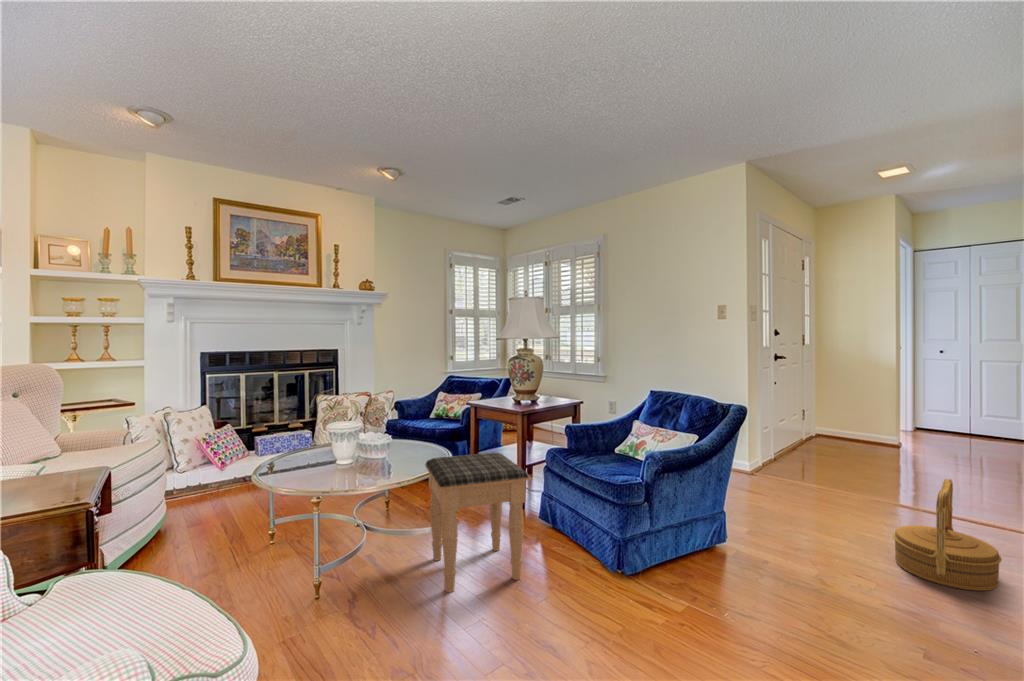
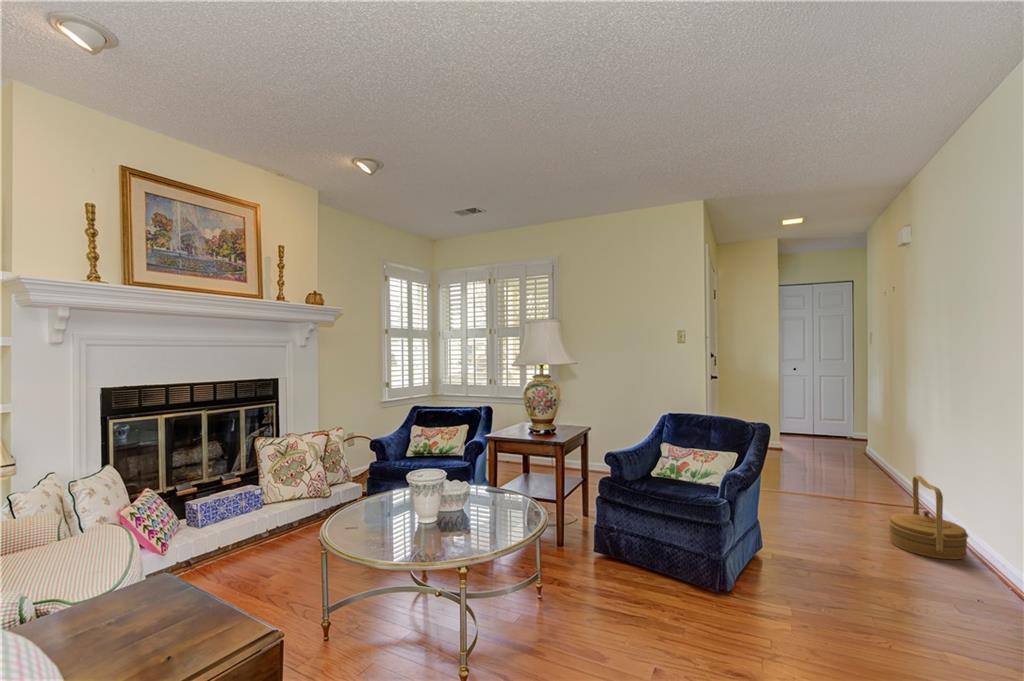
footstool: present [425,452,529,592] -> none [553,492,680,653]

